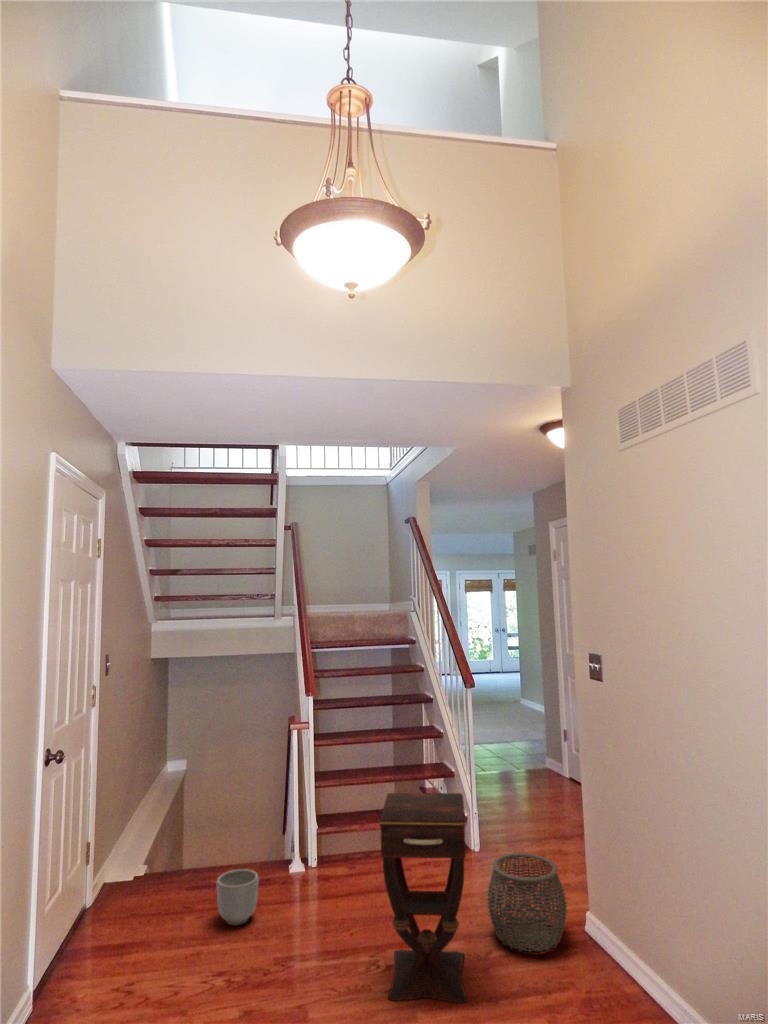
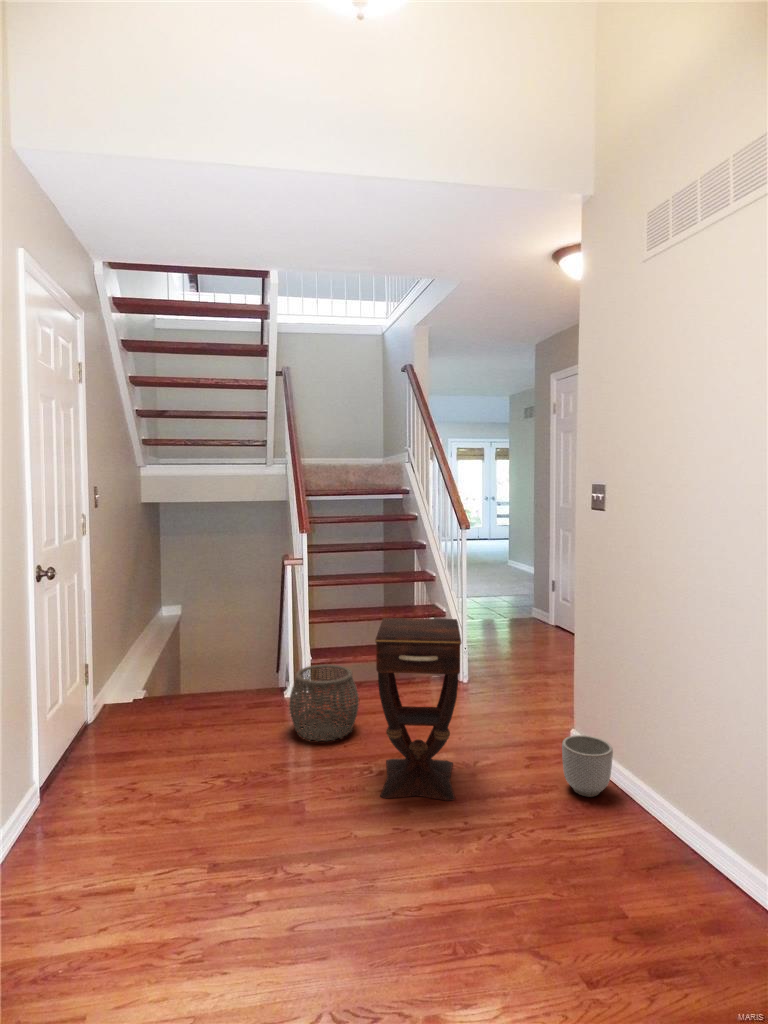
woven basket: present [487,853,567,952] -> present [289,665,359,741]
planter: present [217,869,259,925] -> present [562,735,613,797]

